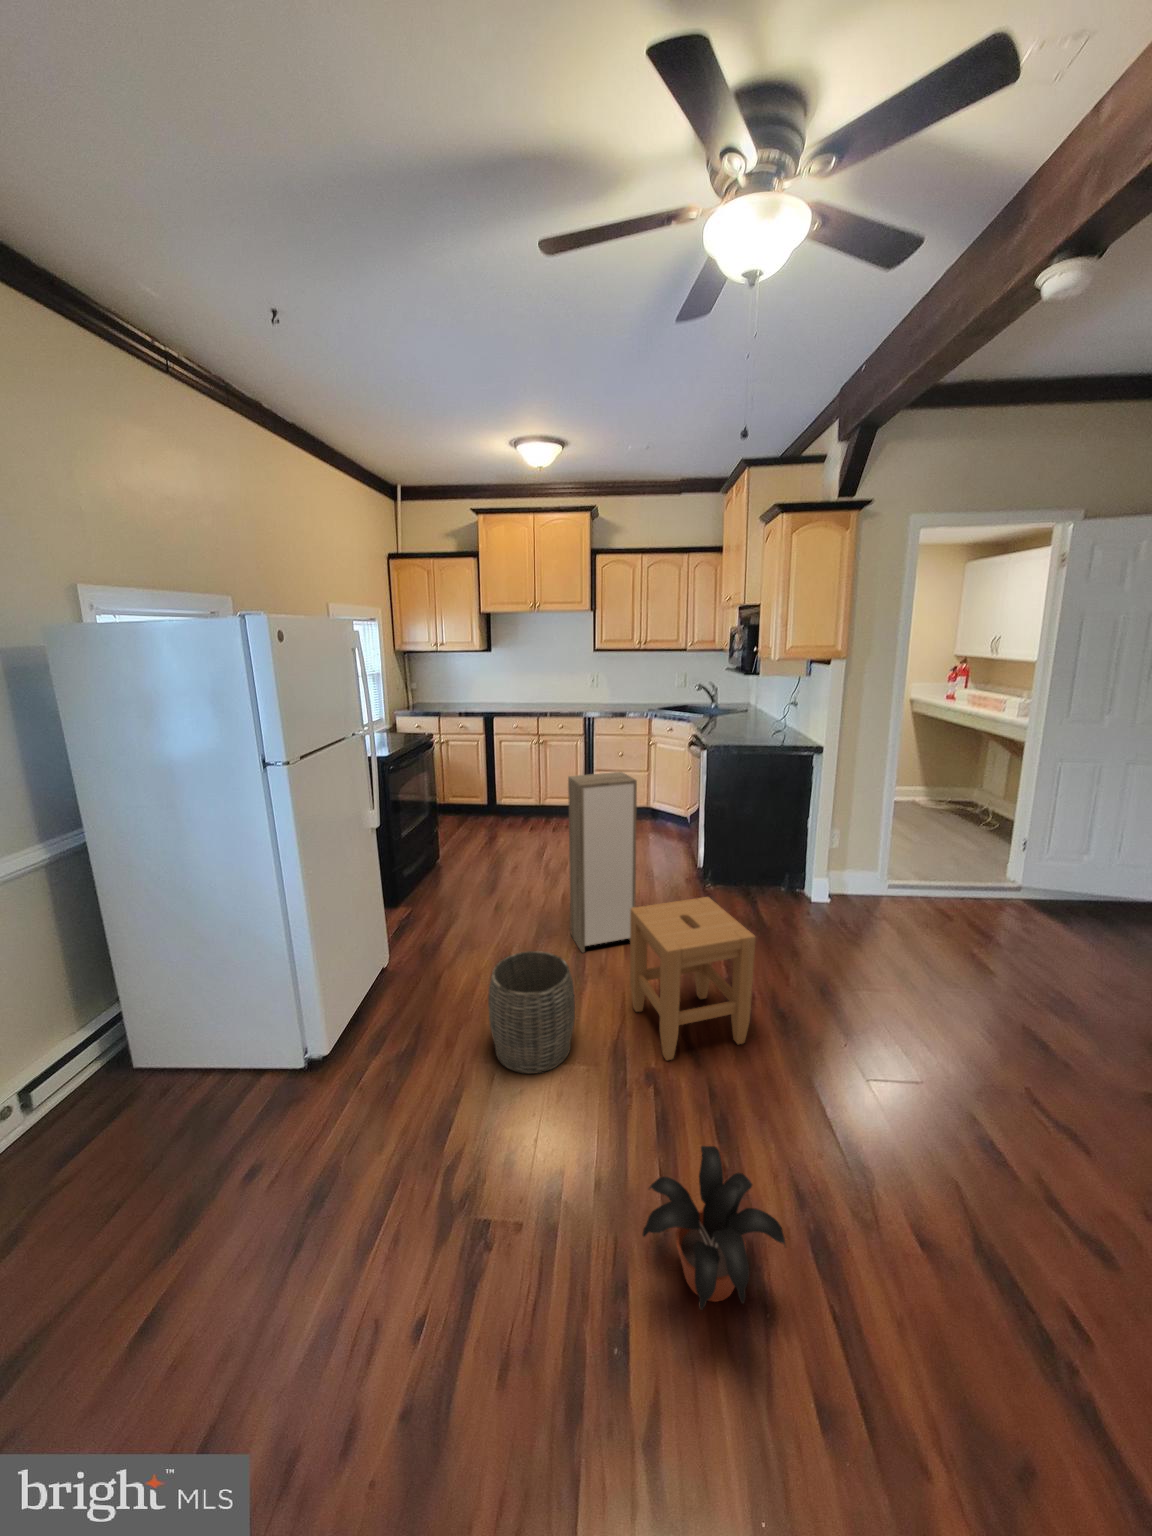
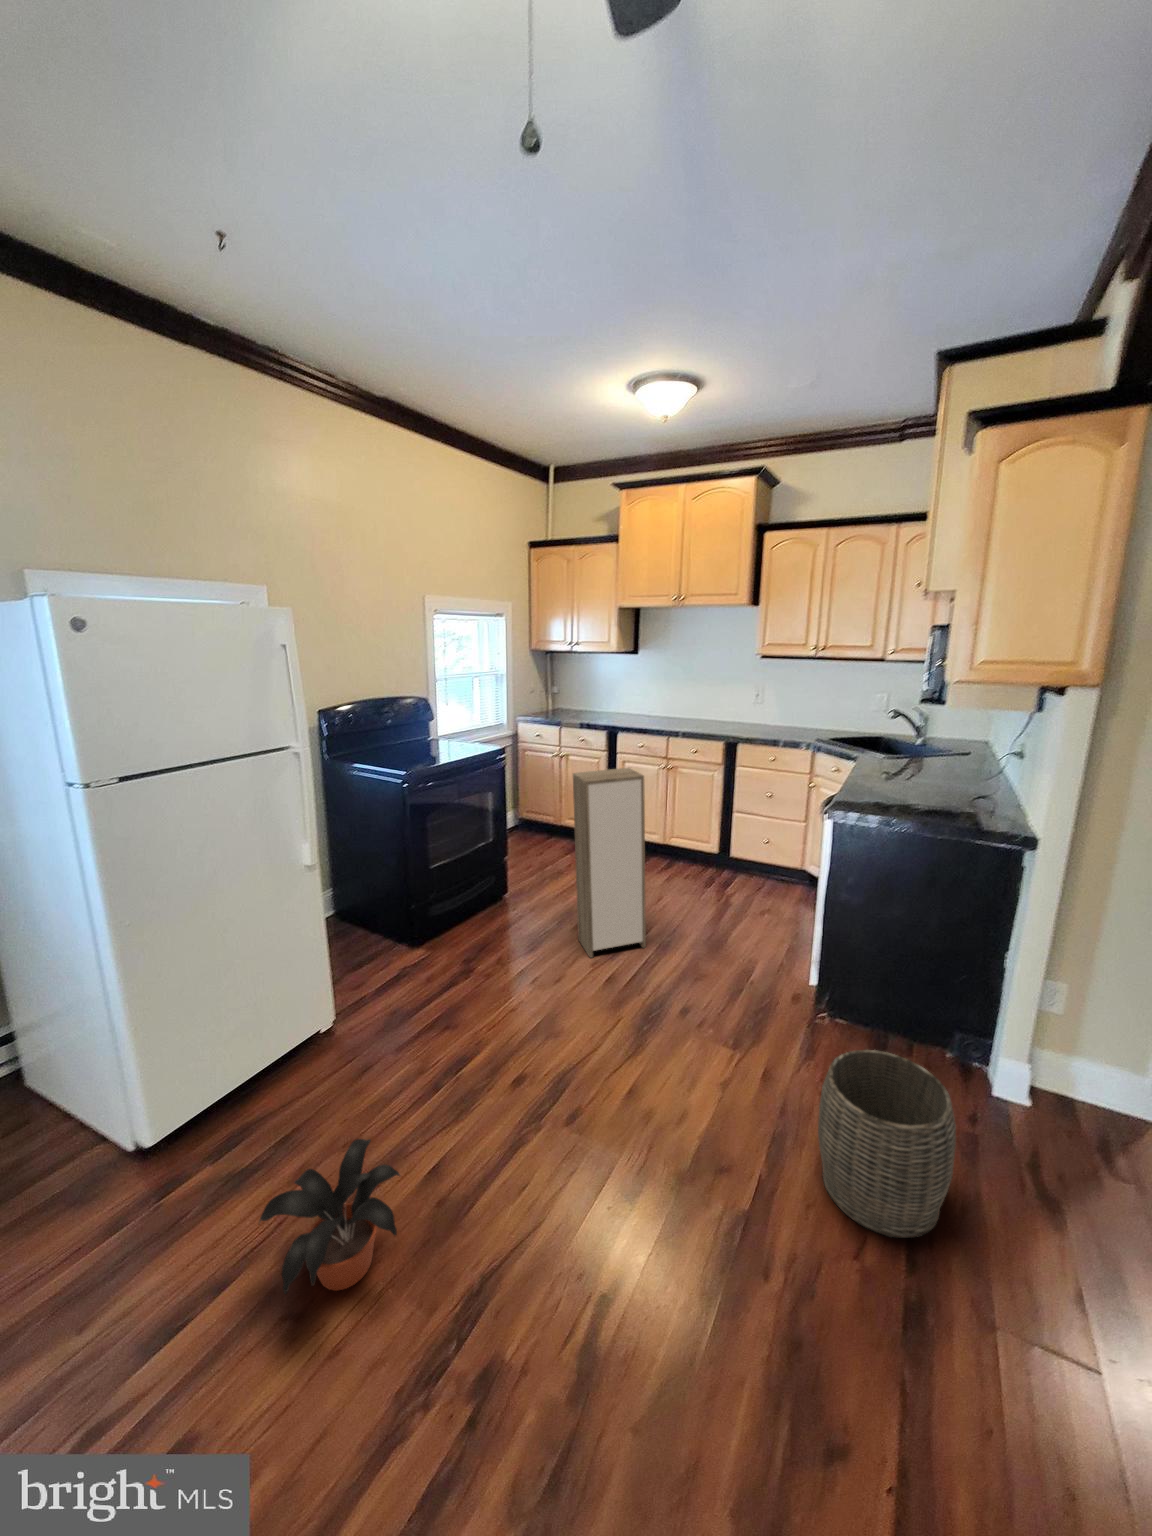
stool: present [630,897,756,1060] -> none [638,895,769,1066]
woven basket: present [488,951,575,1074] -> present [818,1050,956,1238]
potted plant: present [643,1146,785,1310] -> present [259,1139,400,1294]

